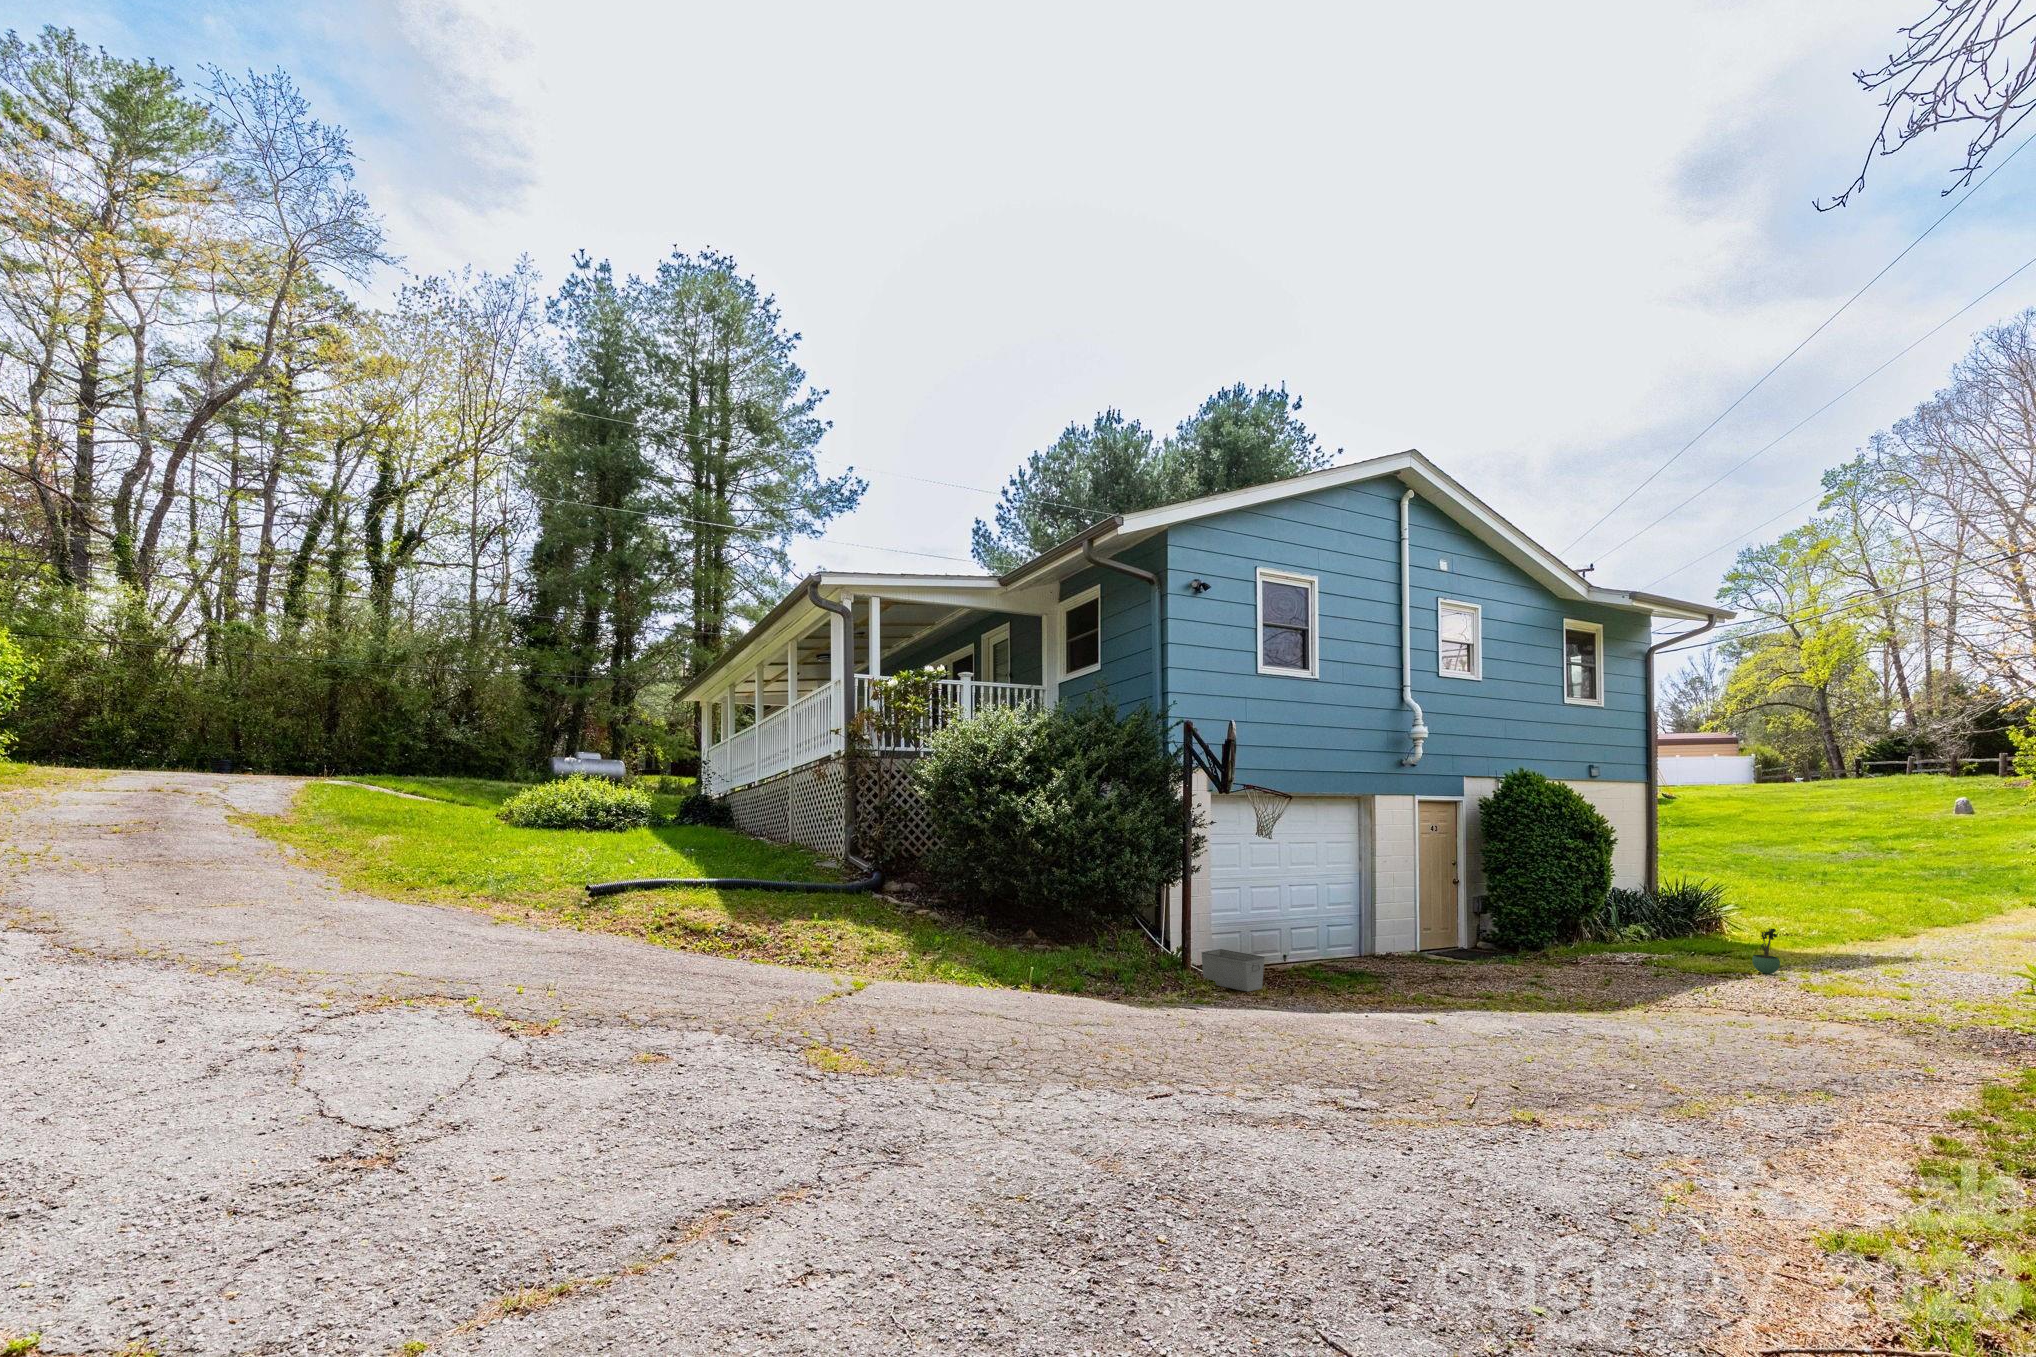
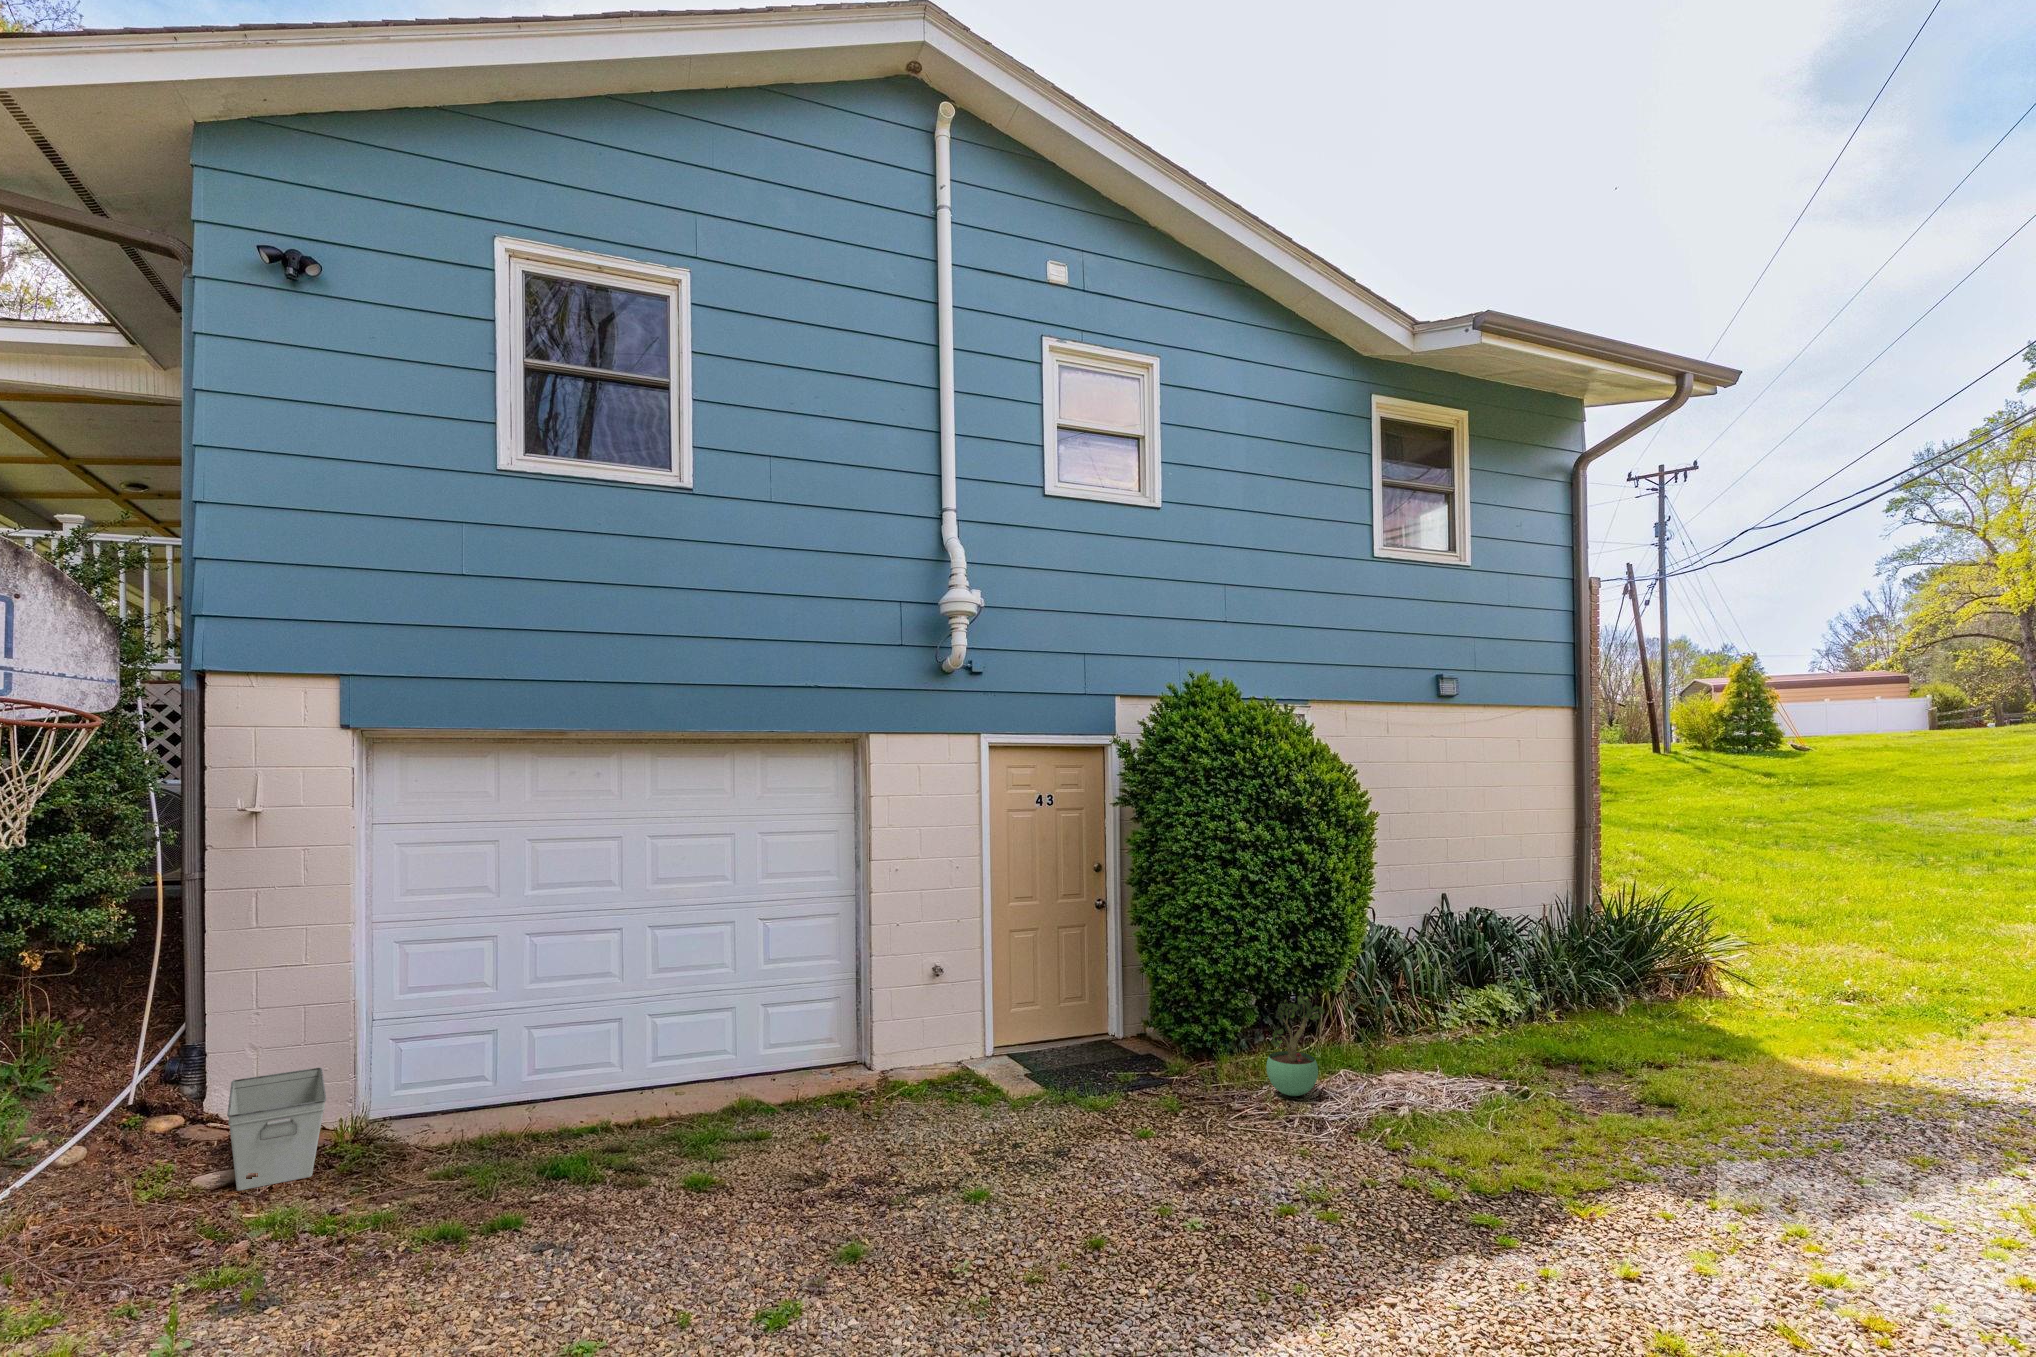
potted plant: present [1752,929,1780,974] -> present [1266,993,1325,1096]

